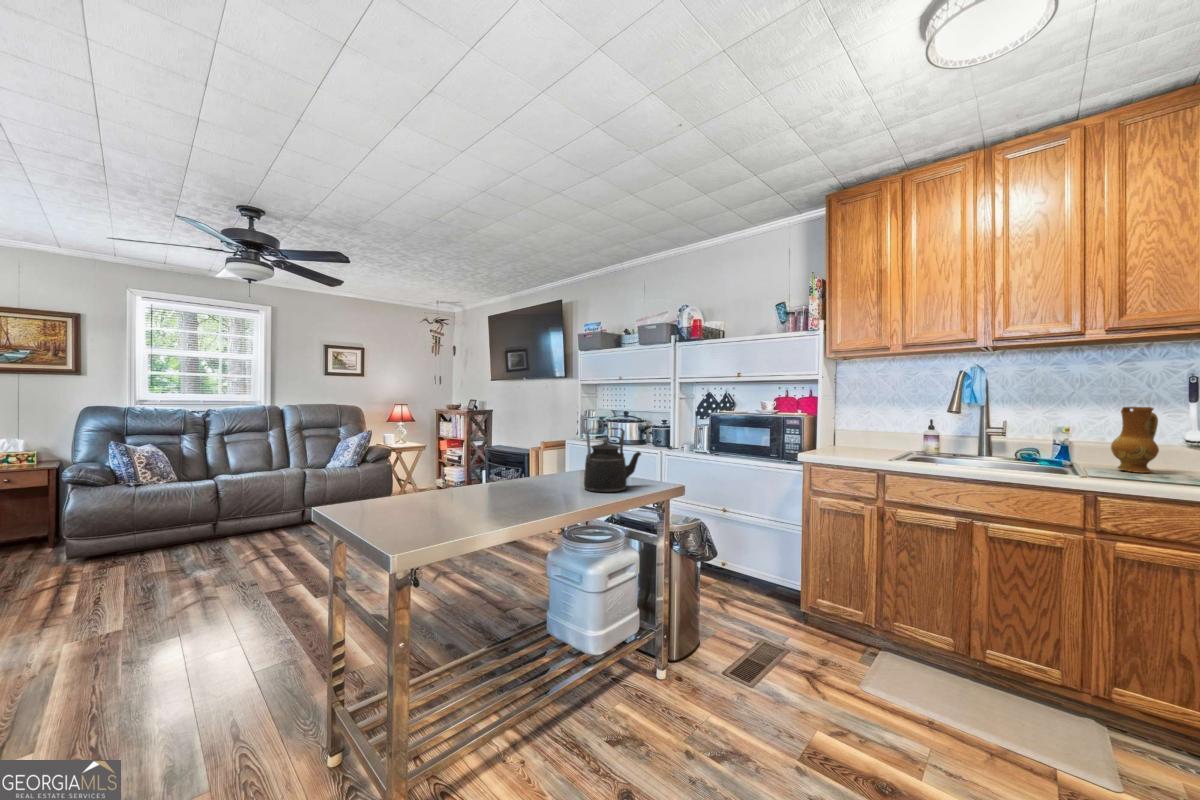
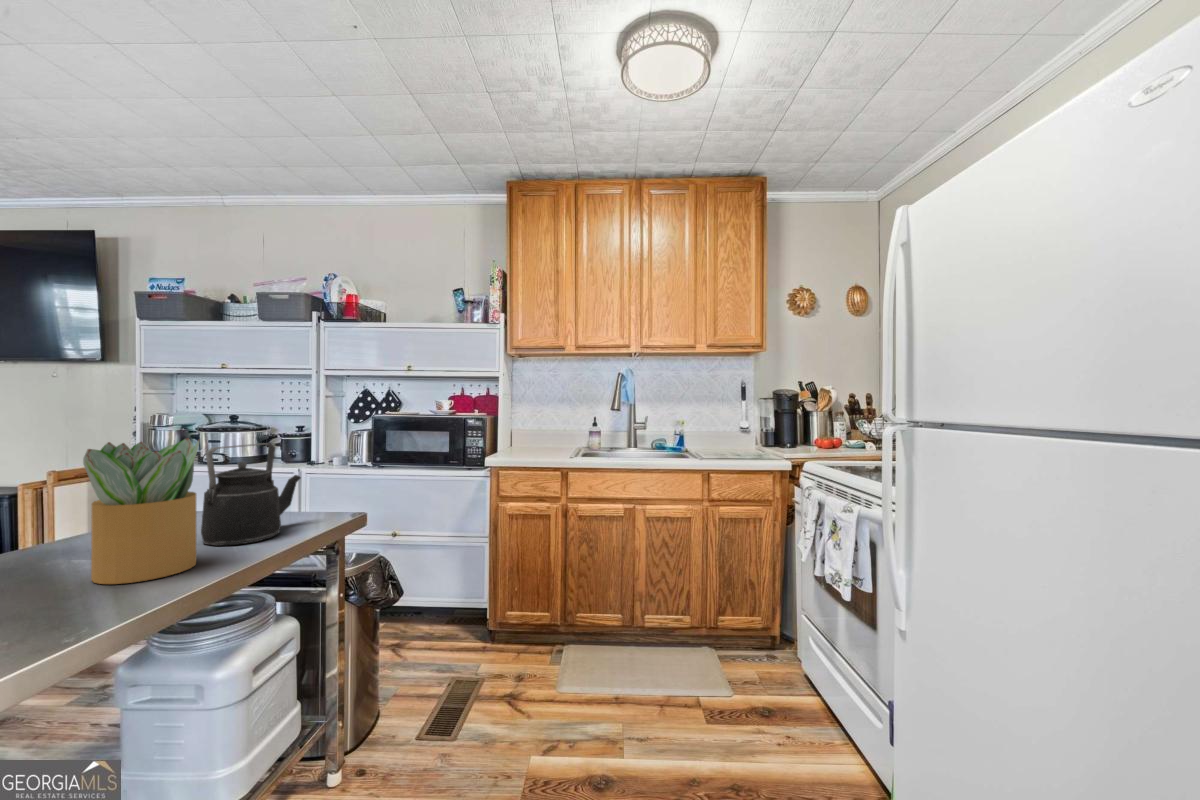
ceramic jug: present [1111,407,1159,473] -> none [711,403,736,453]
potted plant: none [523,422,579,503] -> present [83,438,199,584]

